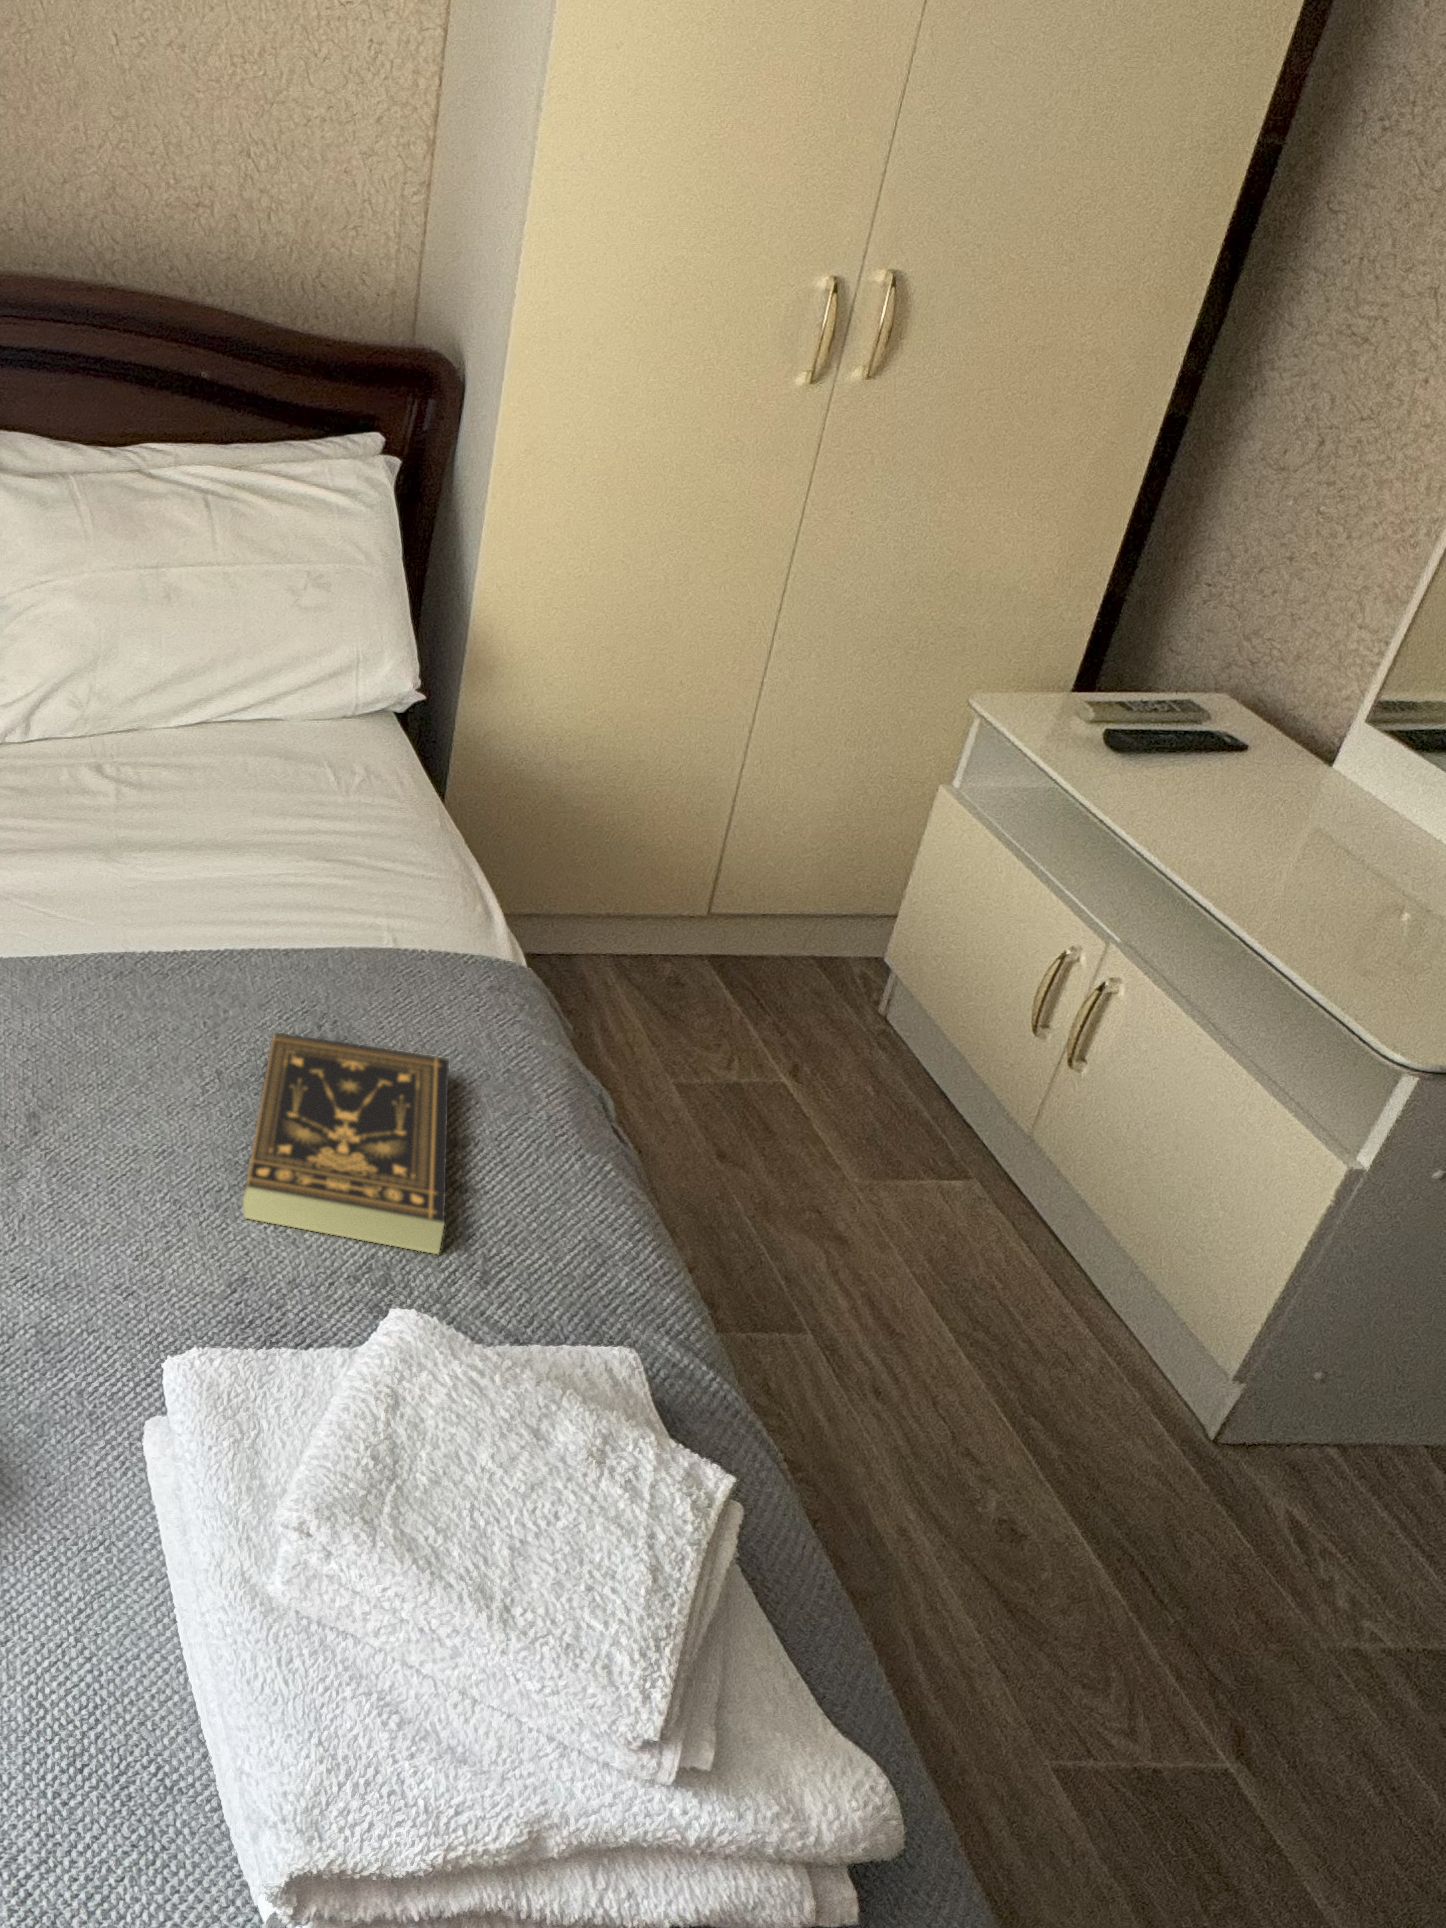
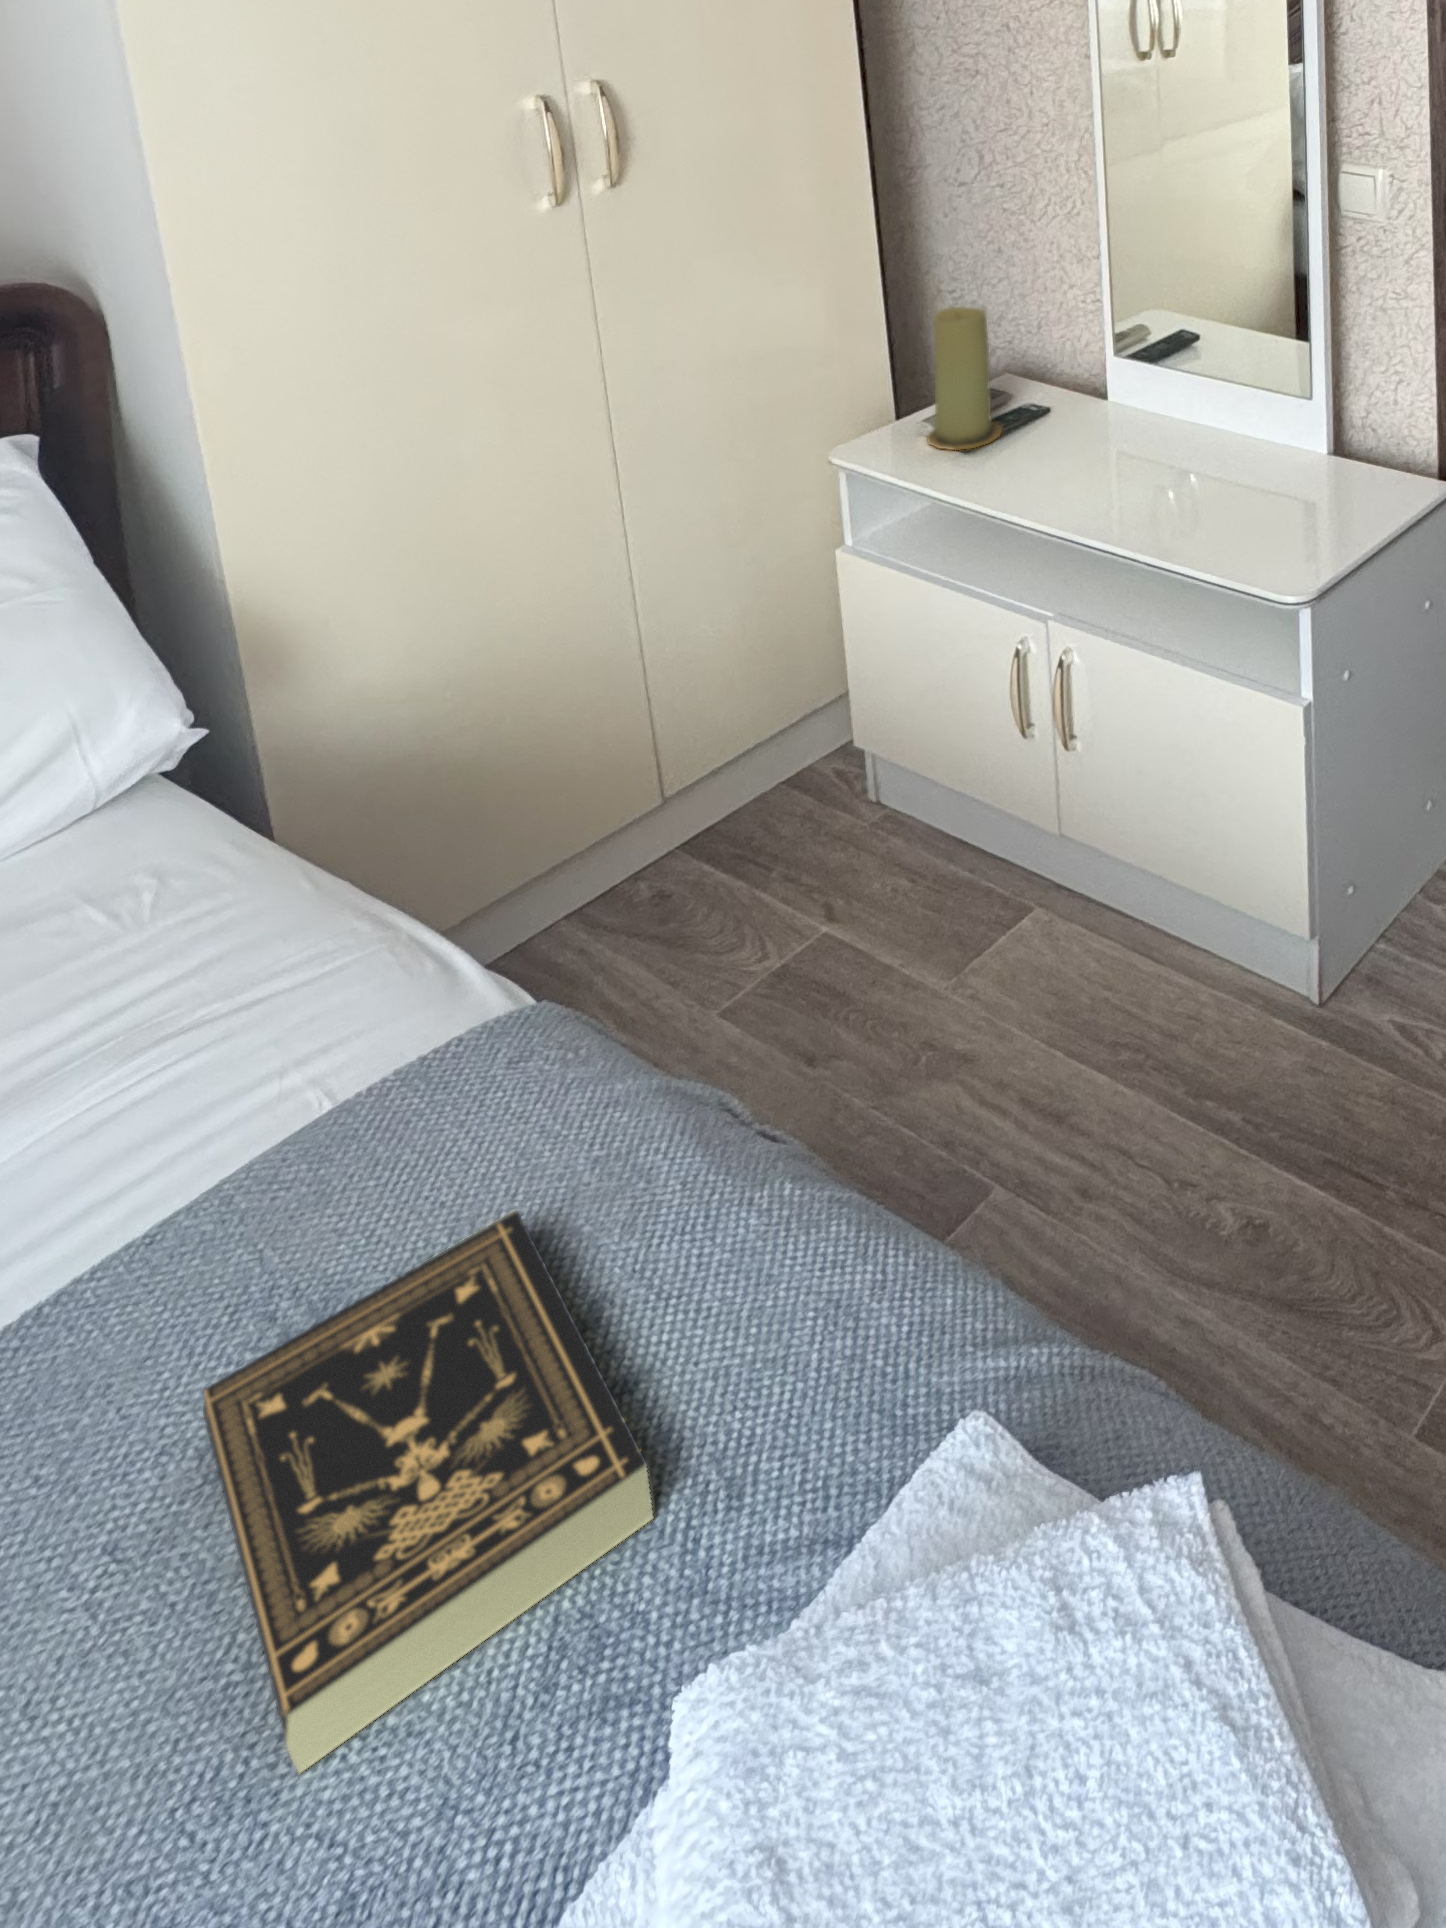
candle: none [1083,598,1217,753] -> present [927,307,1002,450]

